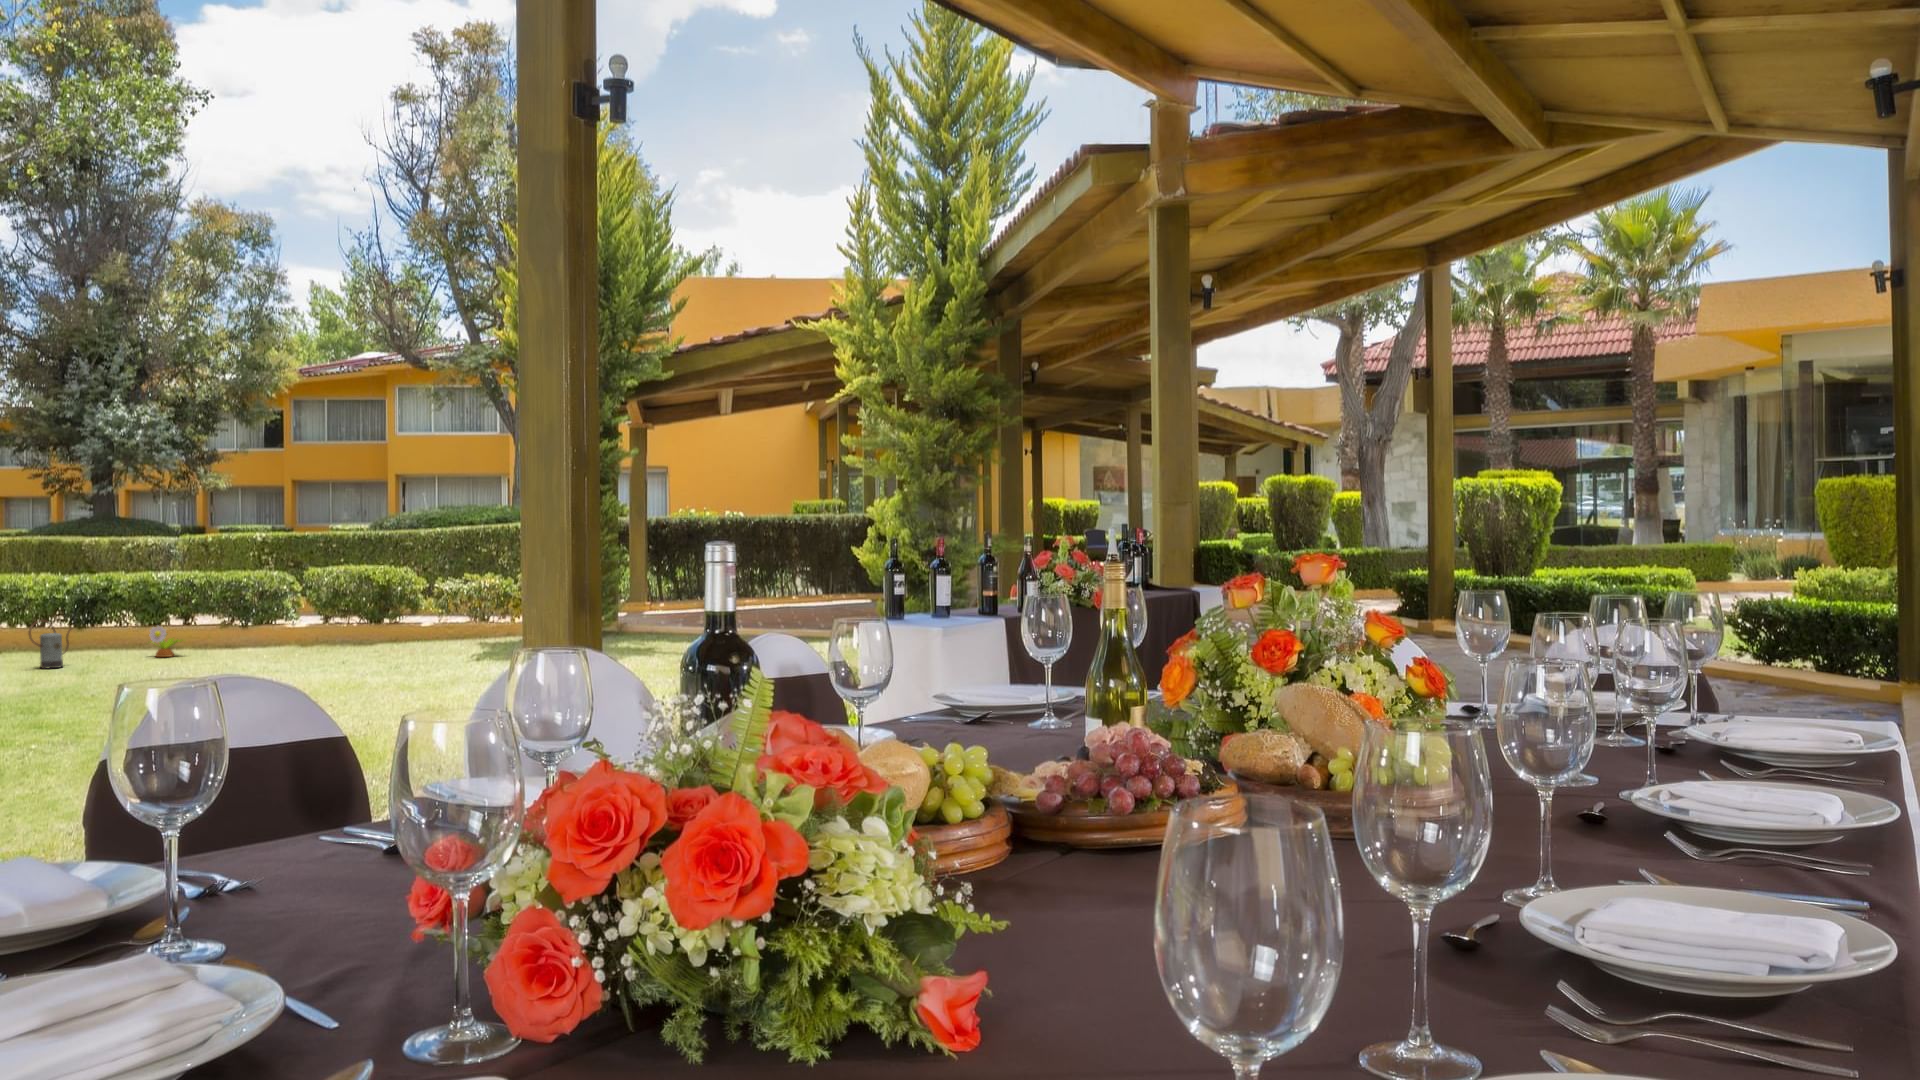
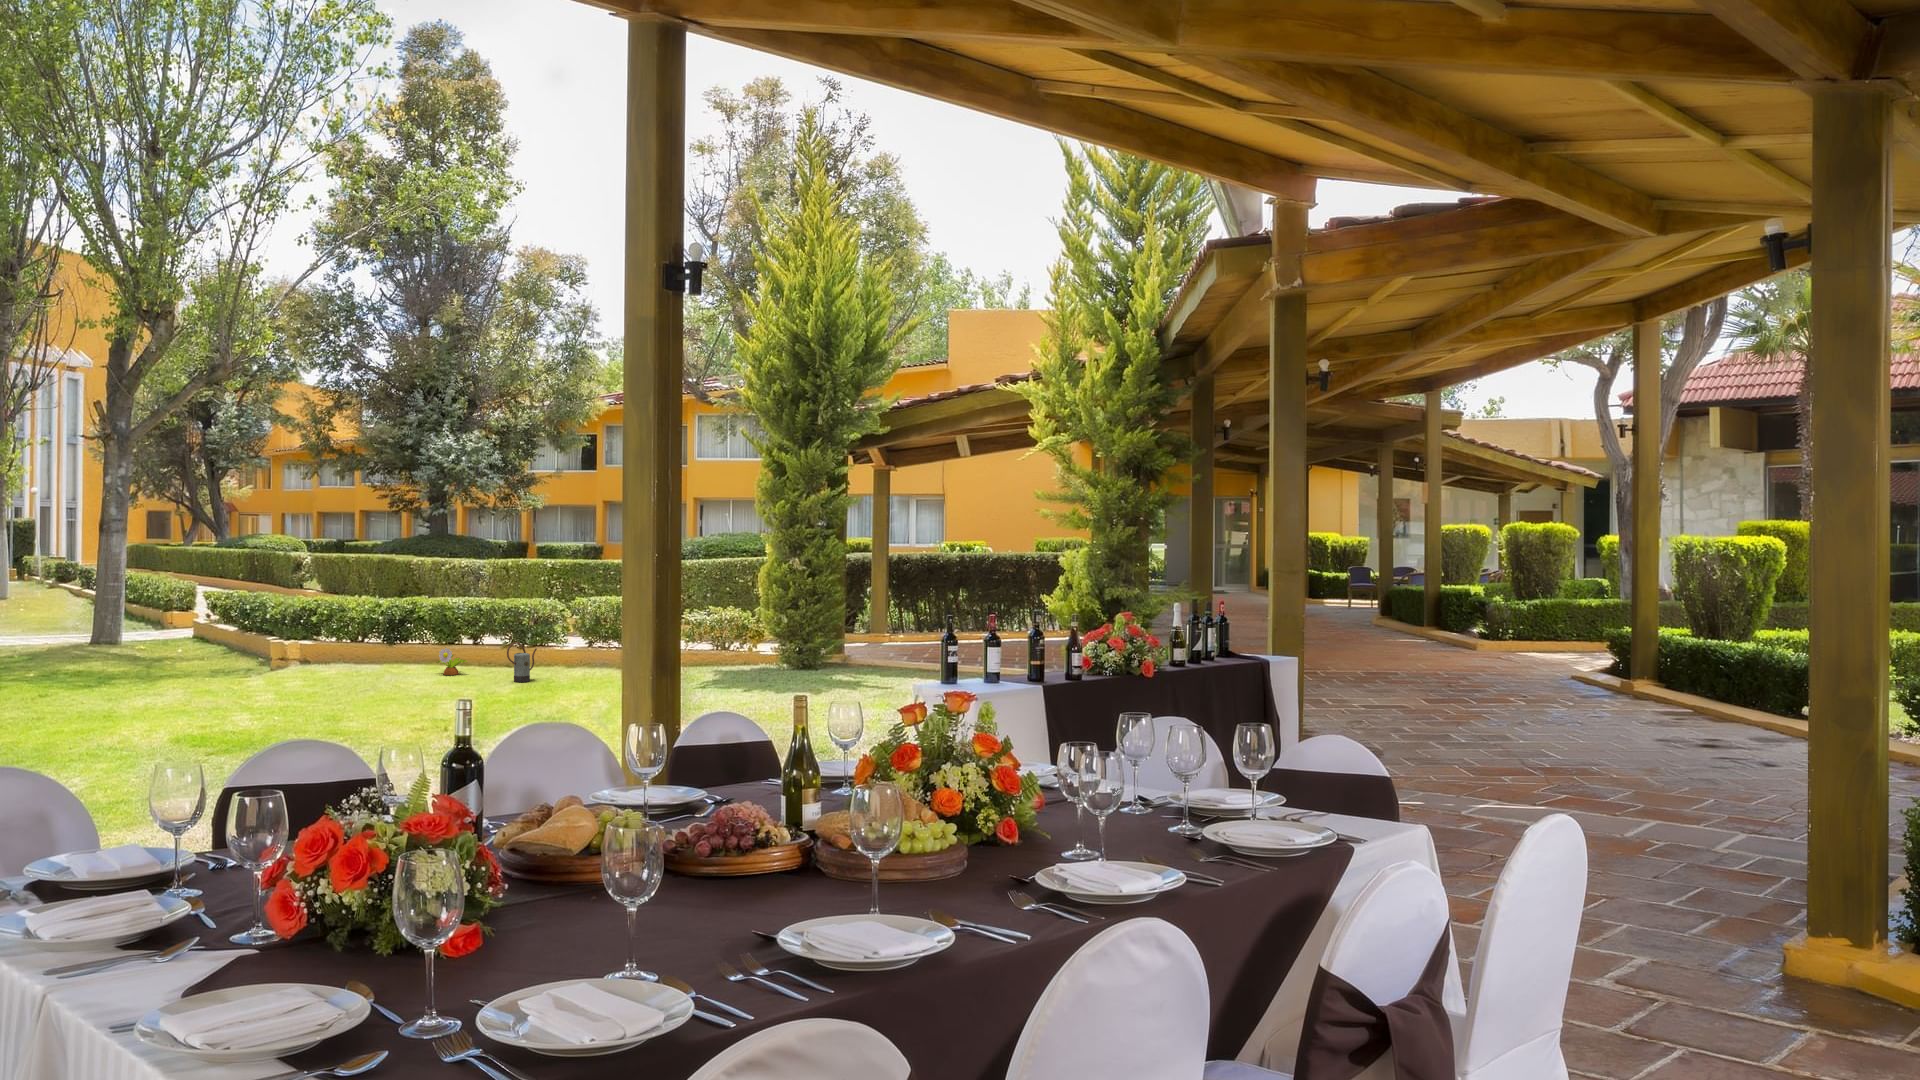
watering can: present [29,620,71,669] -> present [507,642,537,682]

